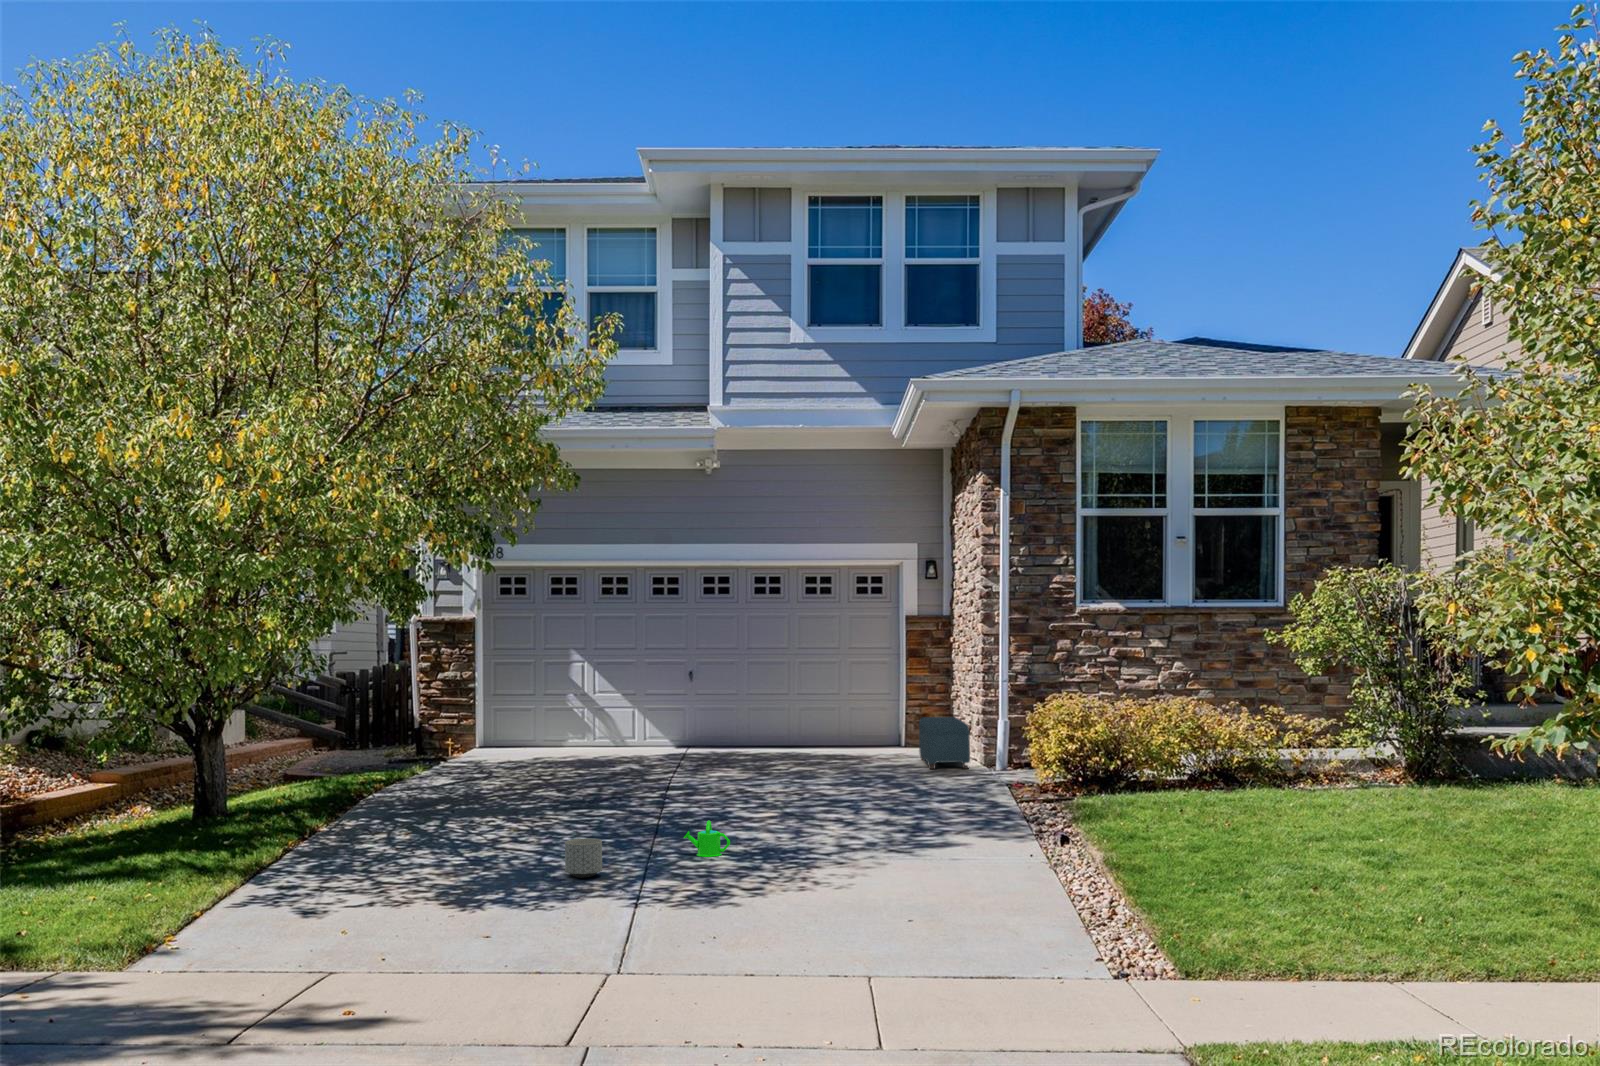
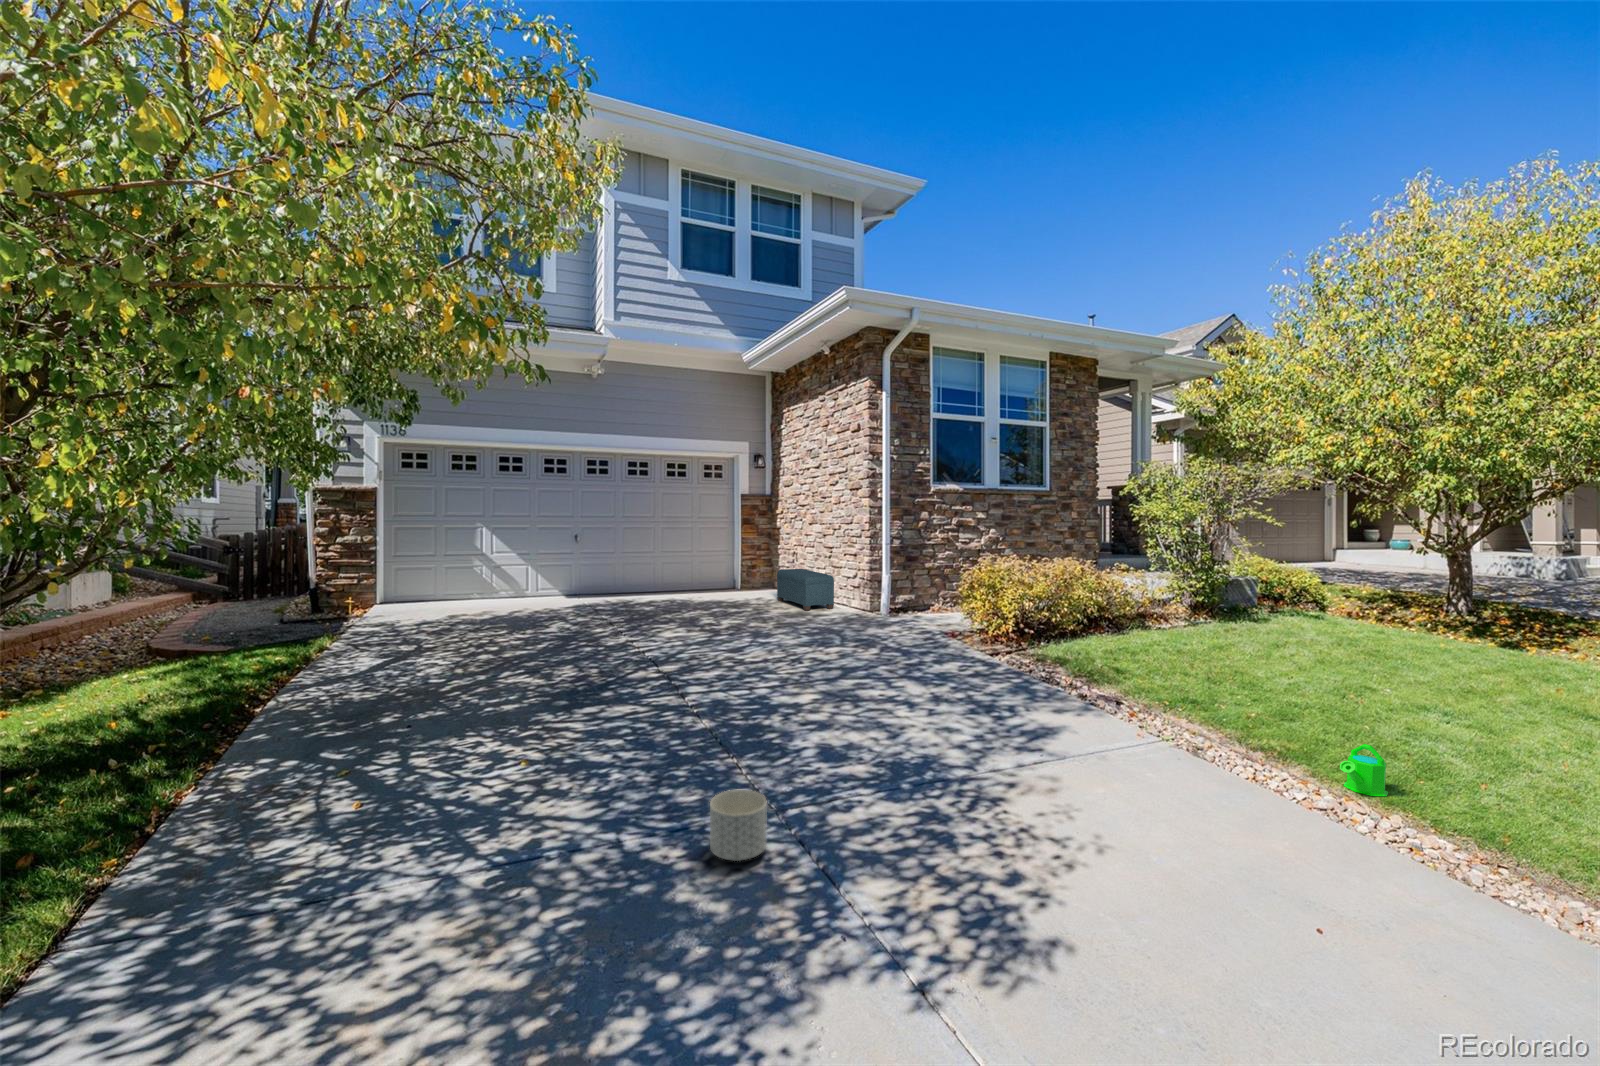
watering can: present [683,821,730,857] -> present [1340,744,1388,796]

